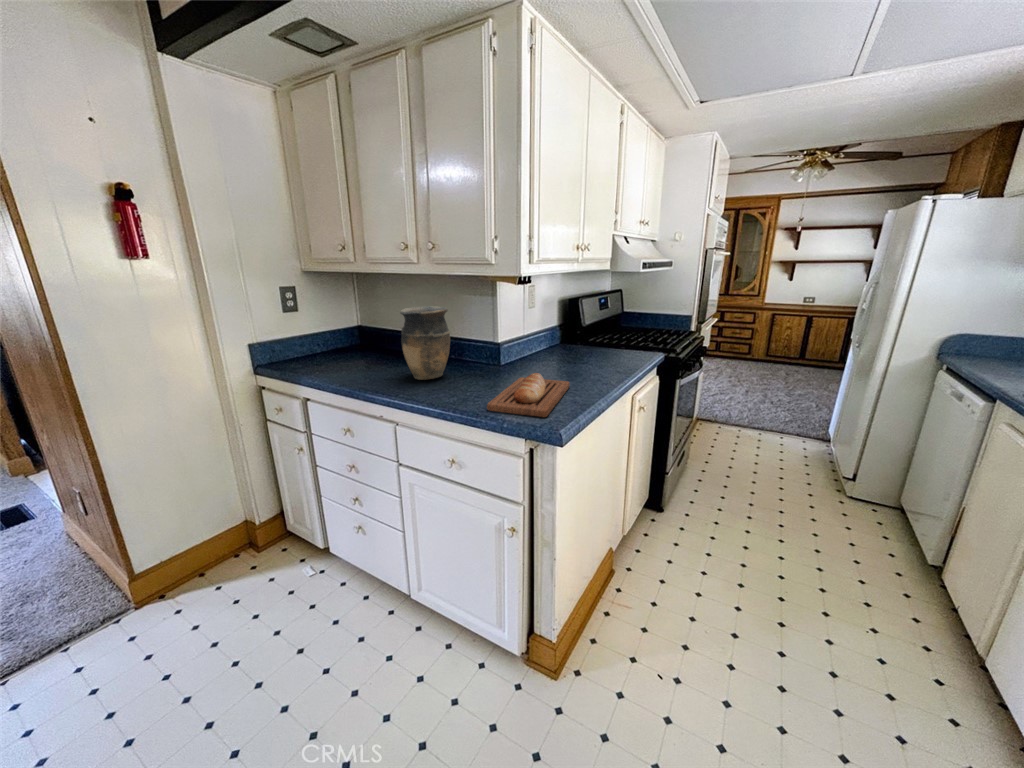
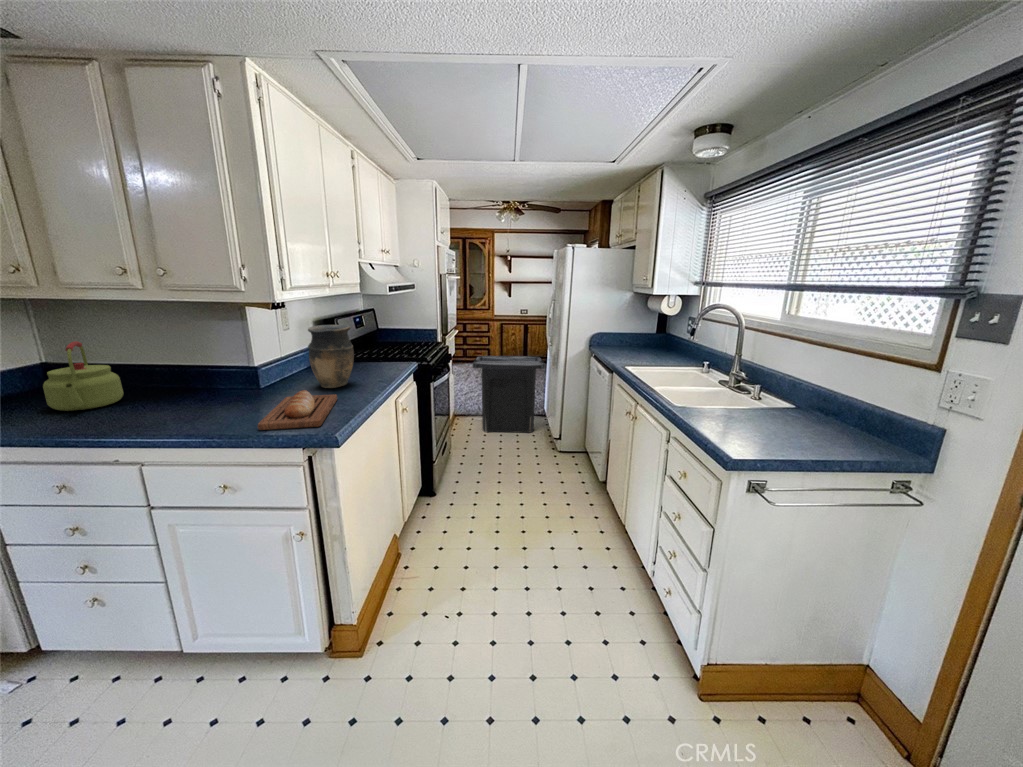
vase: present [401,306,450,380] -> present [308,325,354,388]
kettle: none [350,309,400,367] -> present [43,341,123,411]
trash can: none [731,353,844,459] -> present [473,356,545,433]

